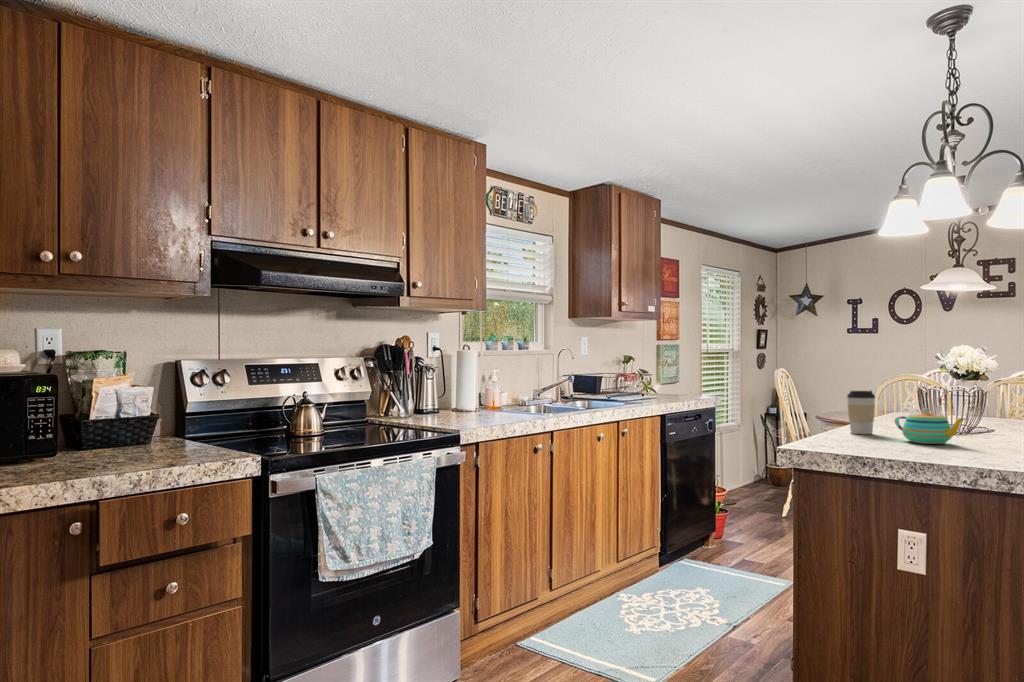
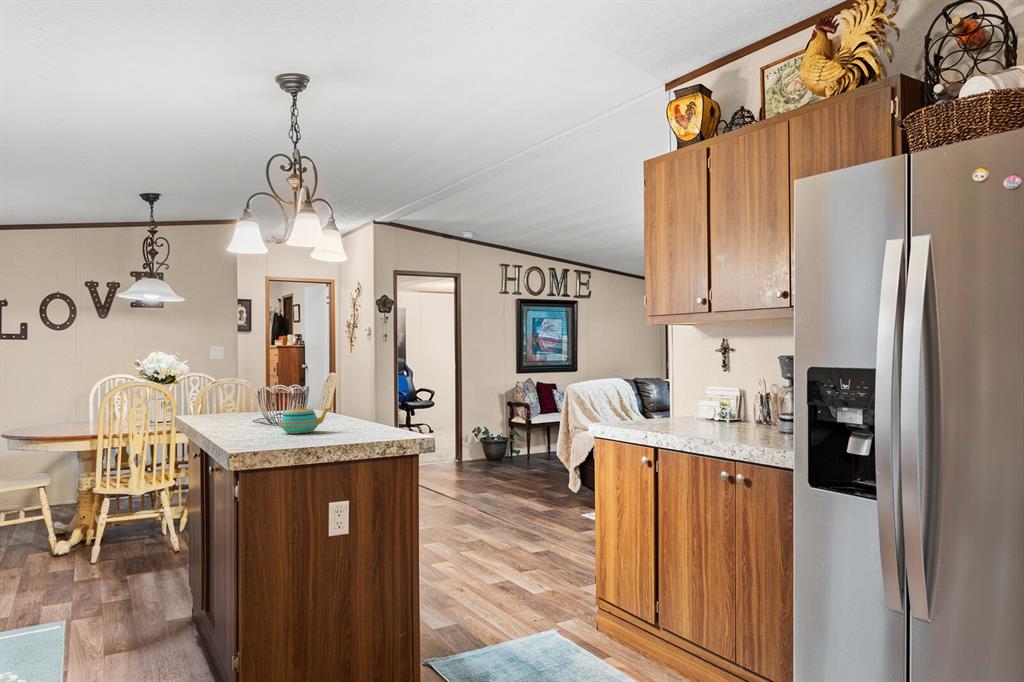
coffee cup: present [847,391,875,434] -> none [221,394,247,435]

